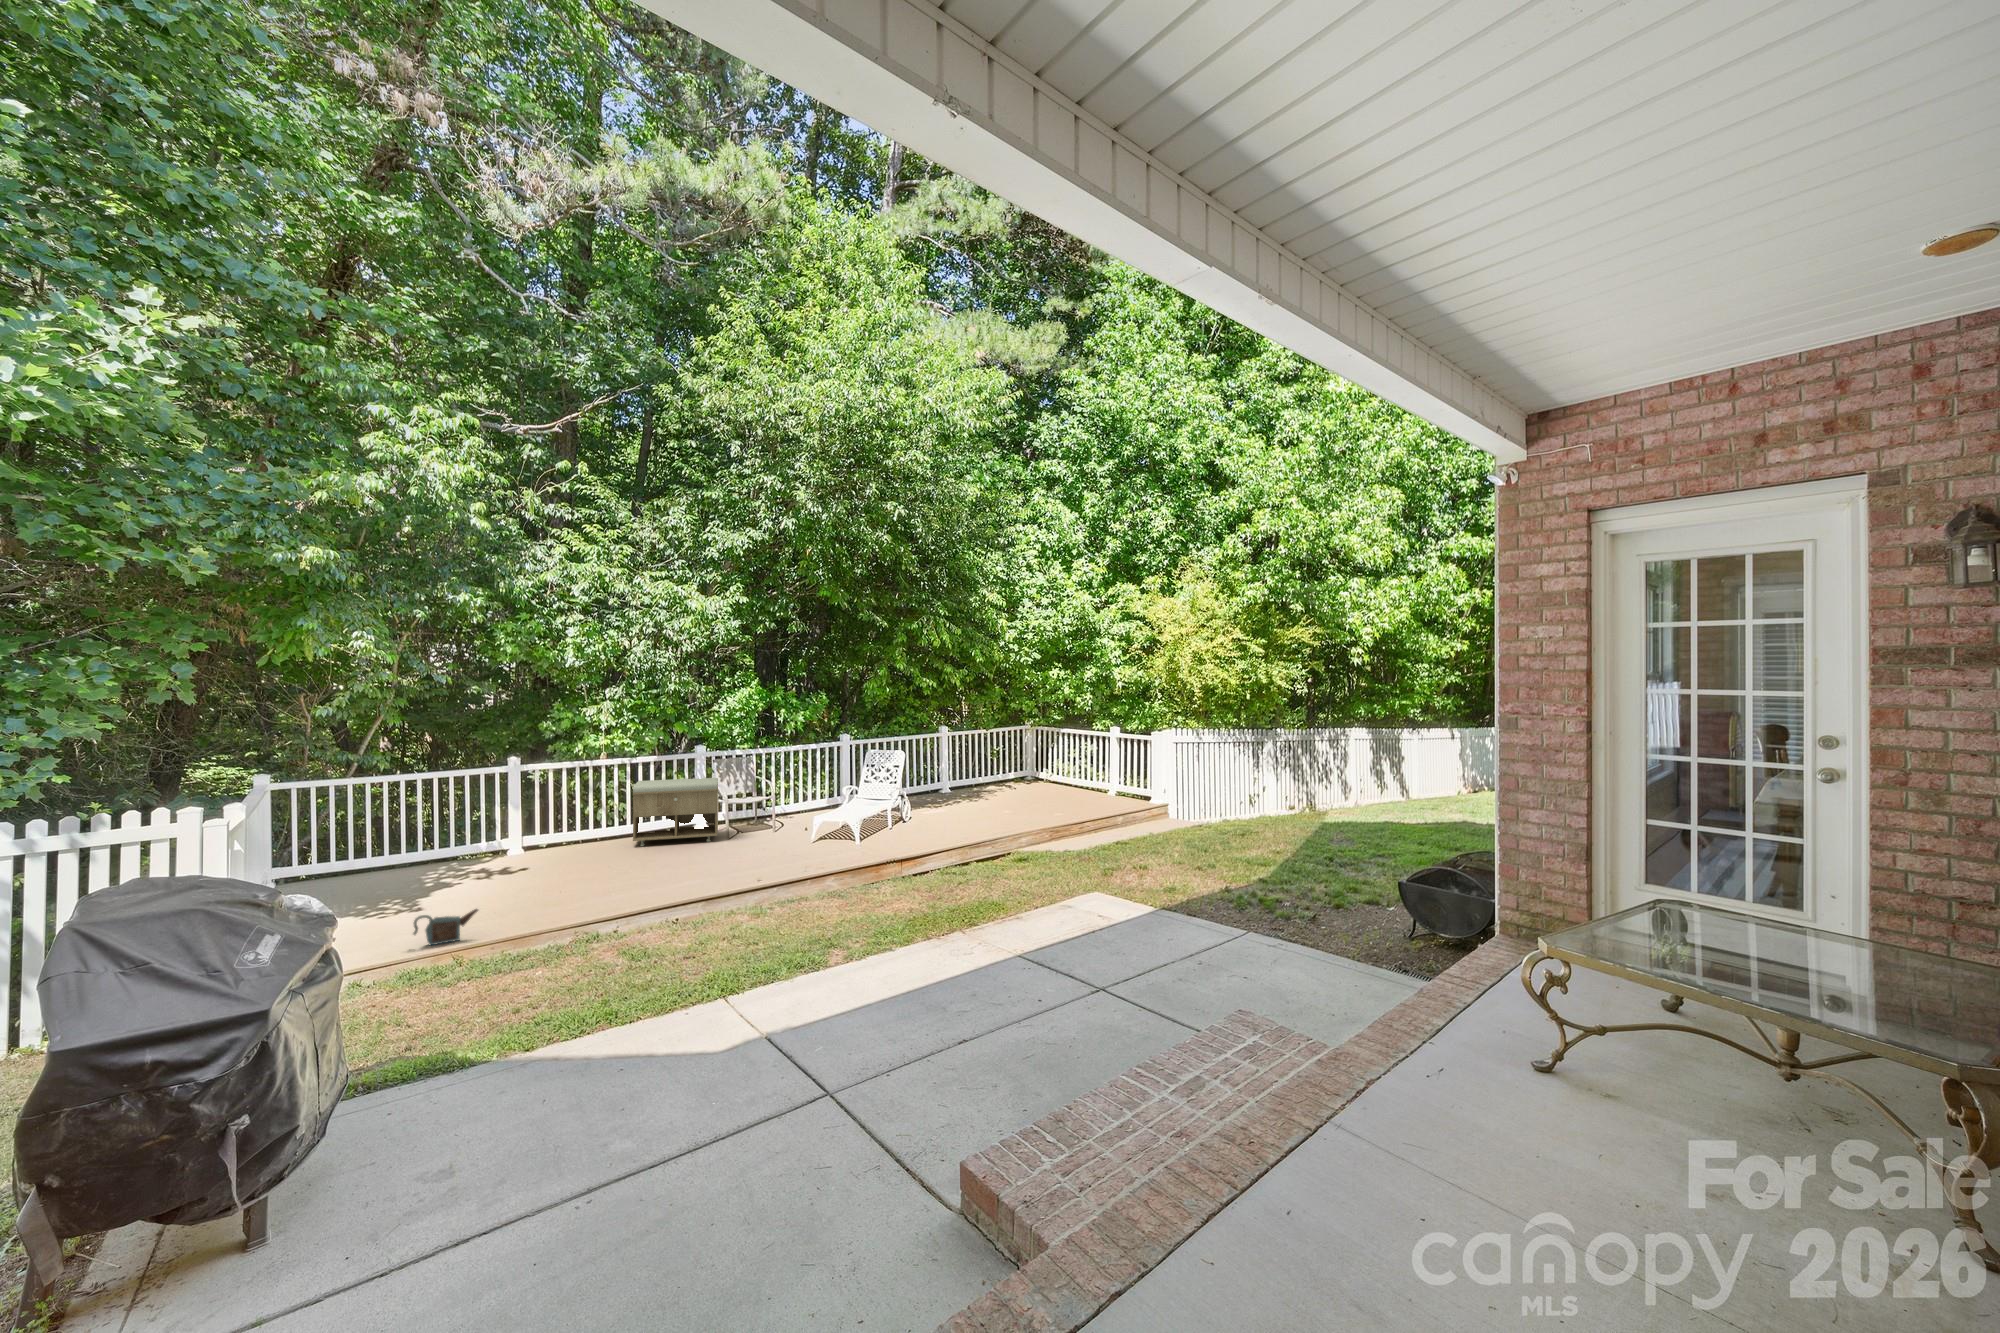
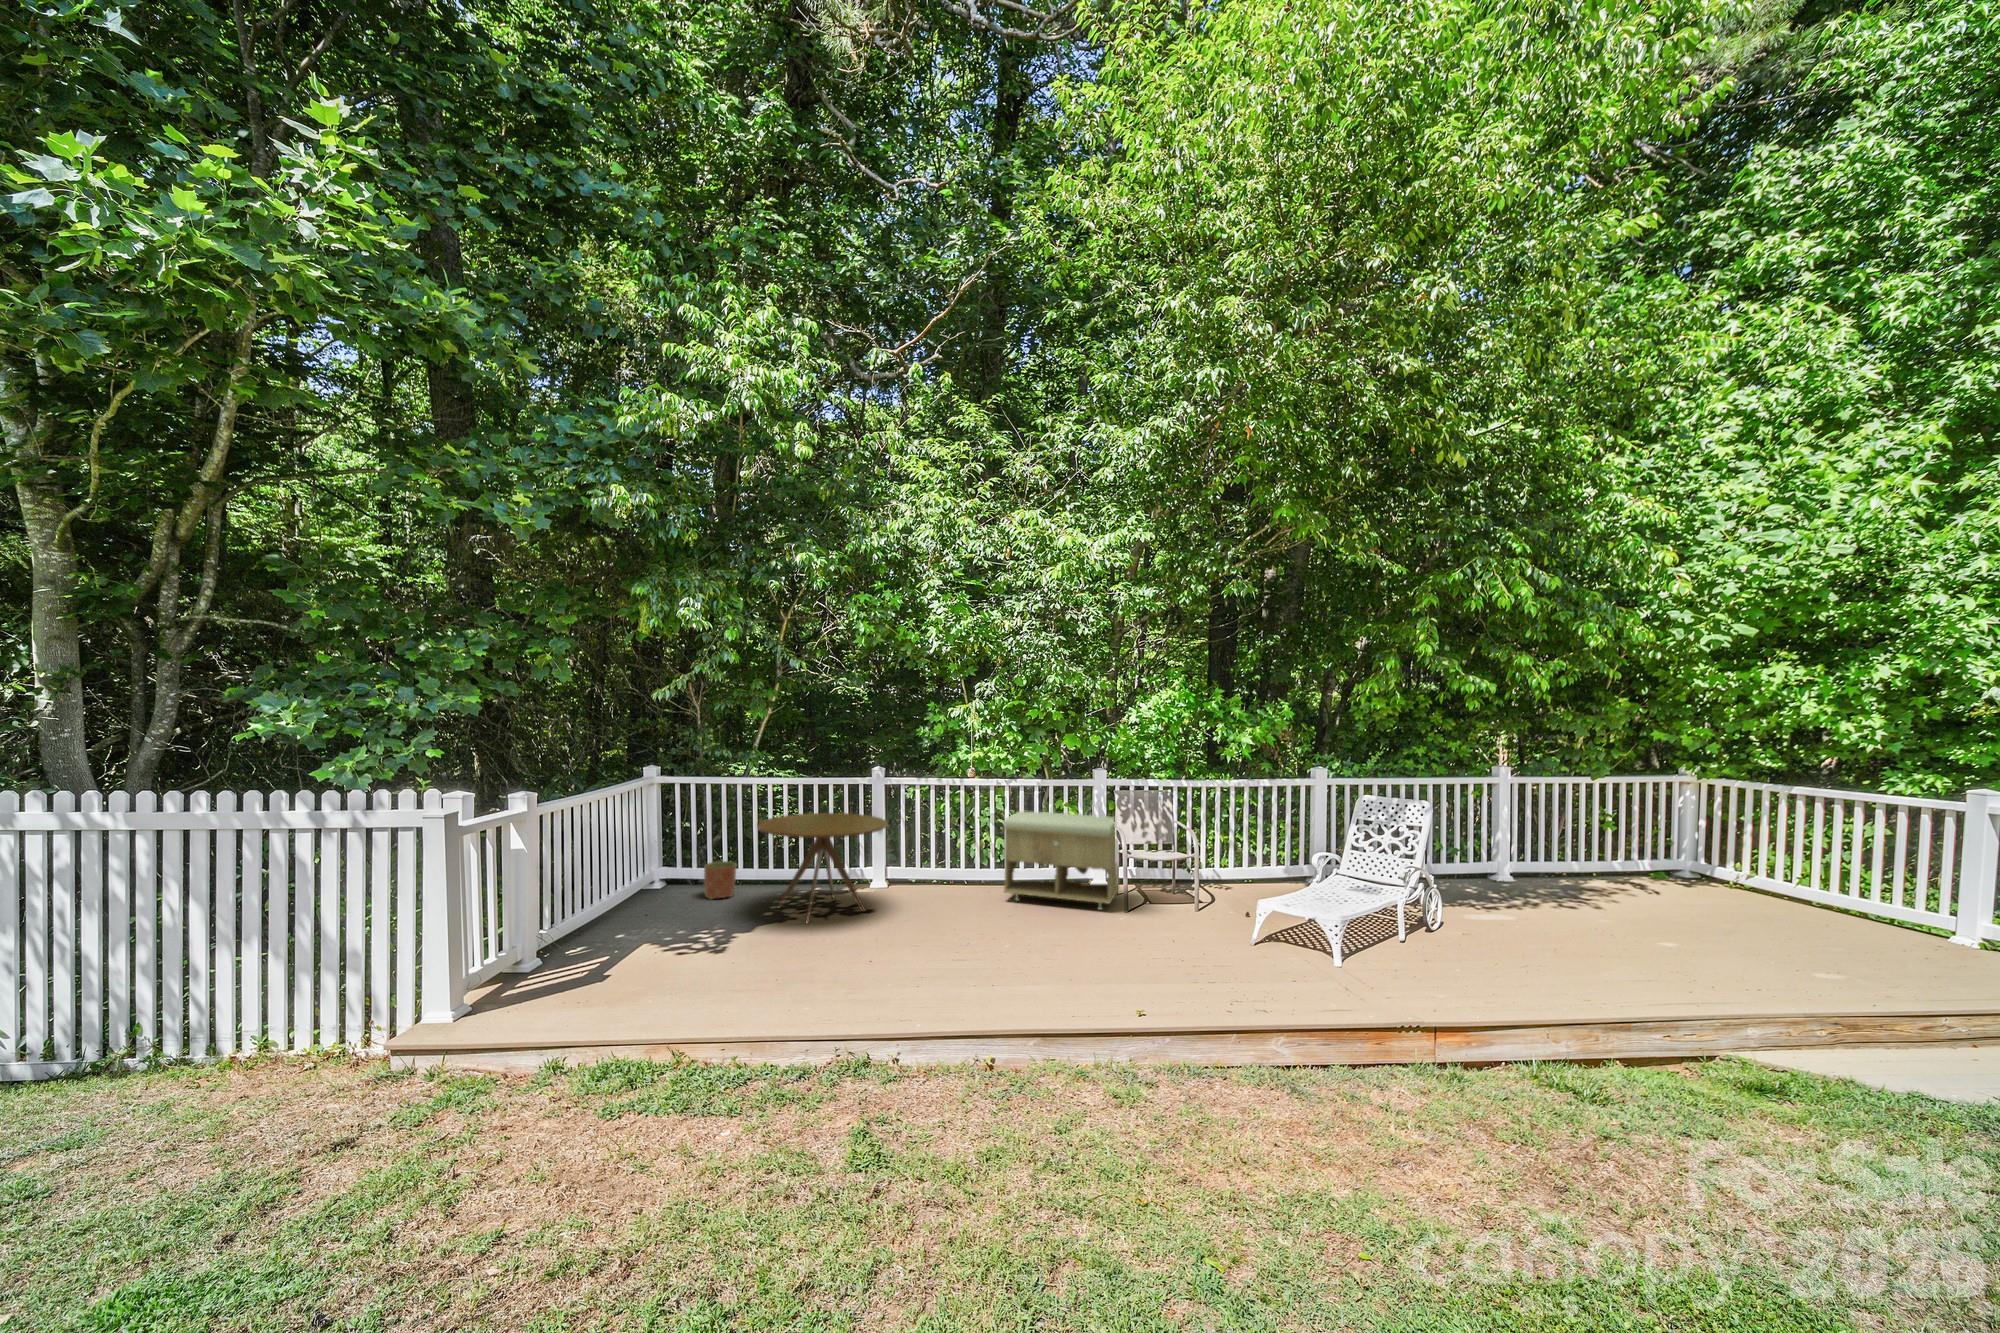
round table: none [416,796,540,882] -> present [757,813,888,923]
planter: none [342,851,377,885] -> present [704,861,737,899]
watering can: present [413,909,478,945] -> none [619,986,700,1033]

